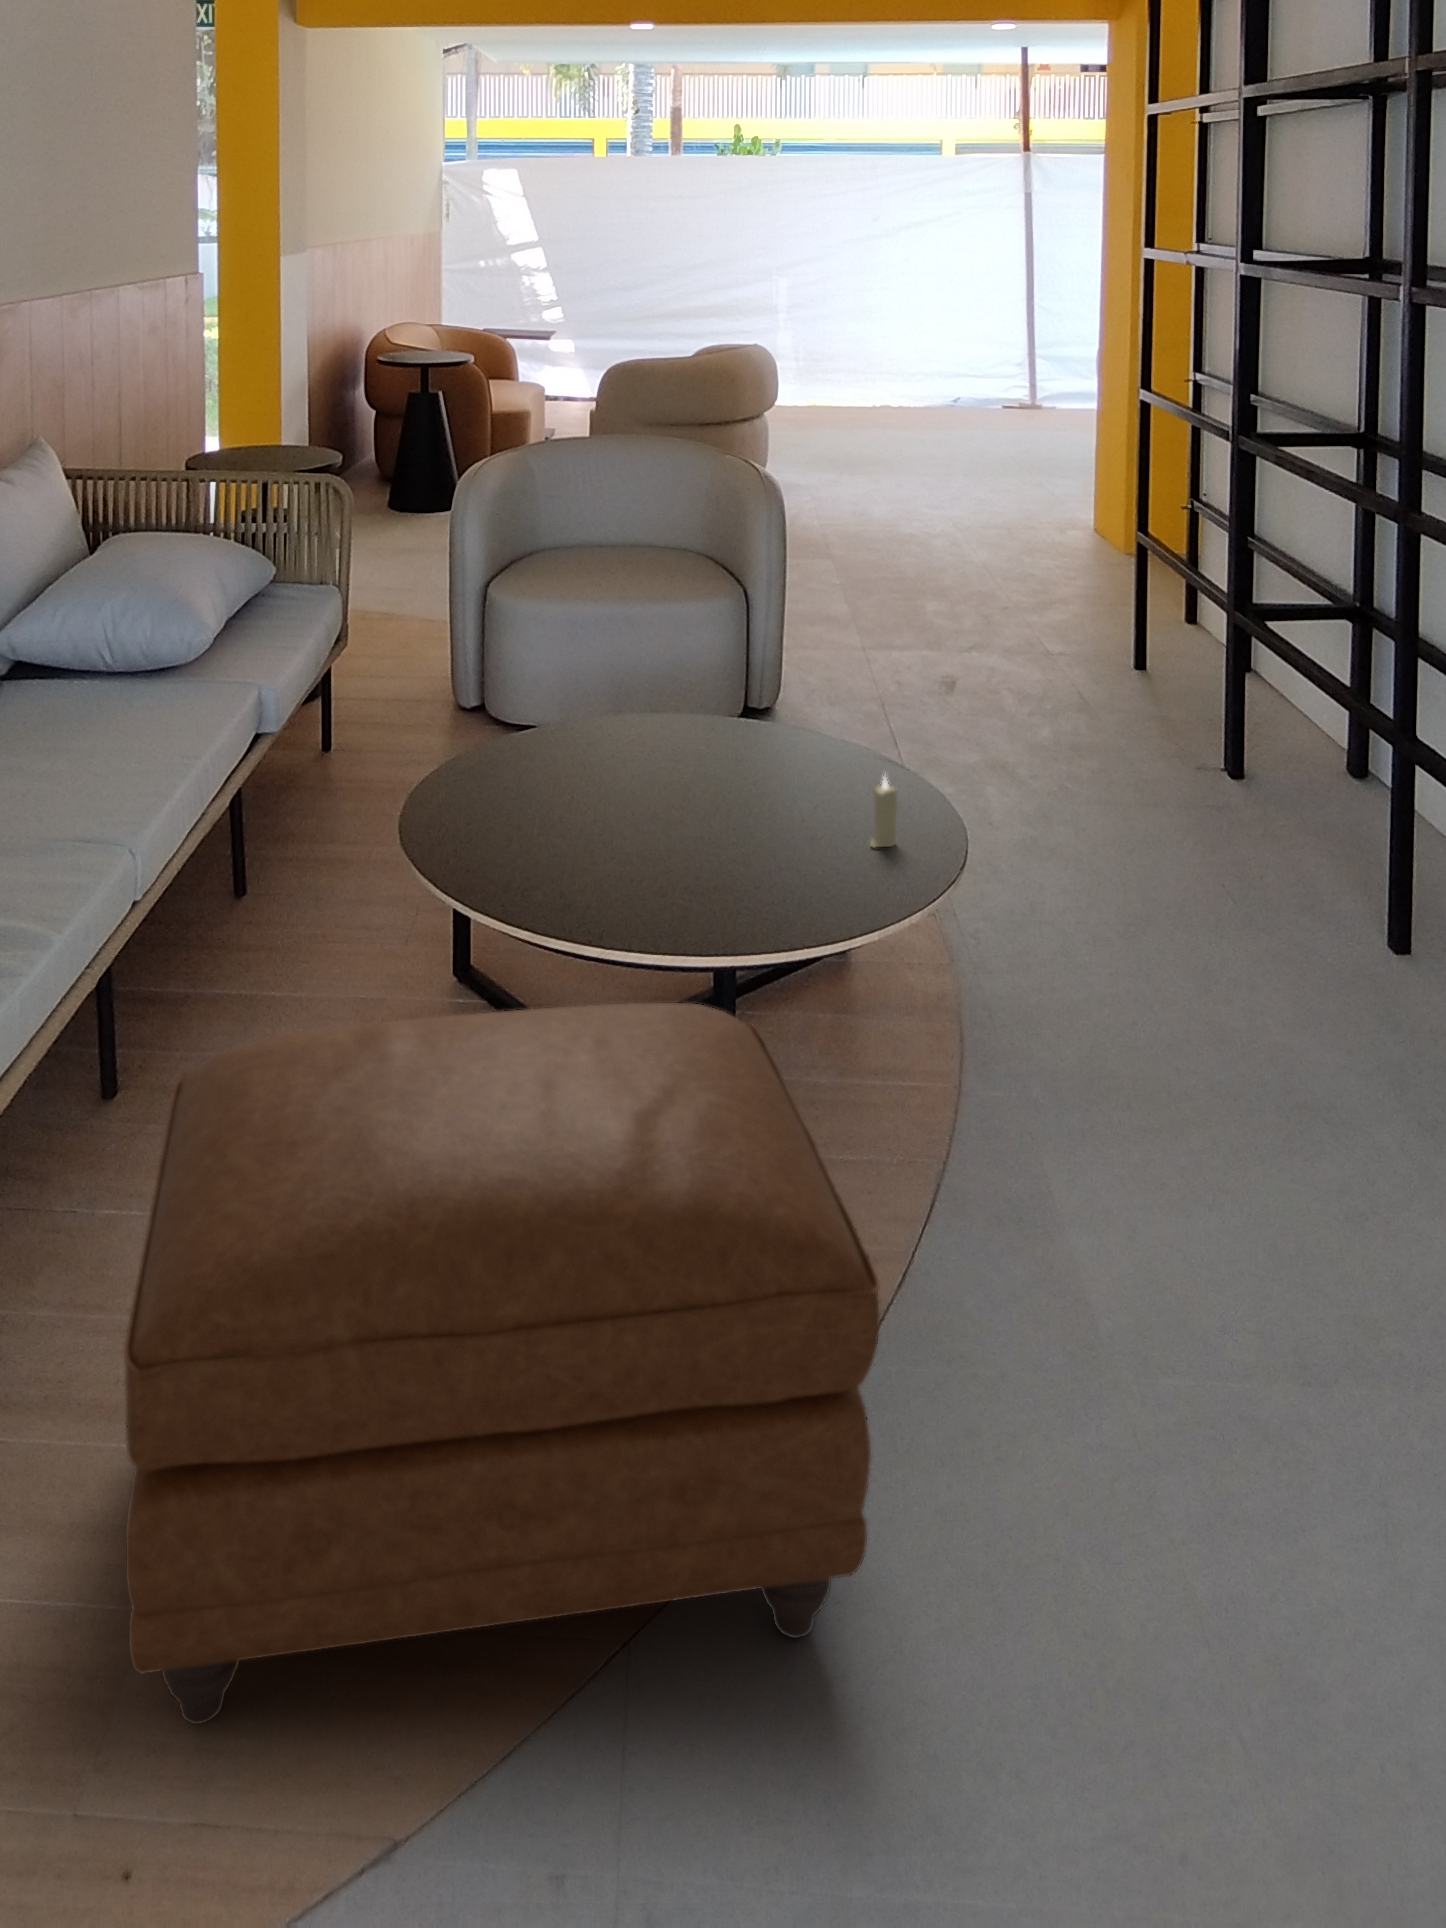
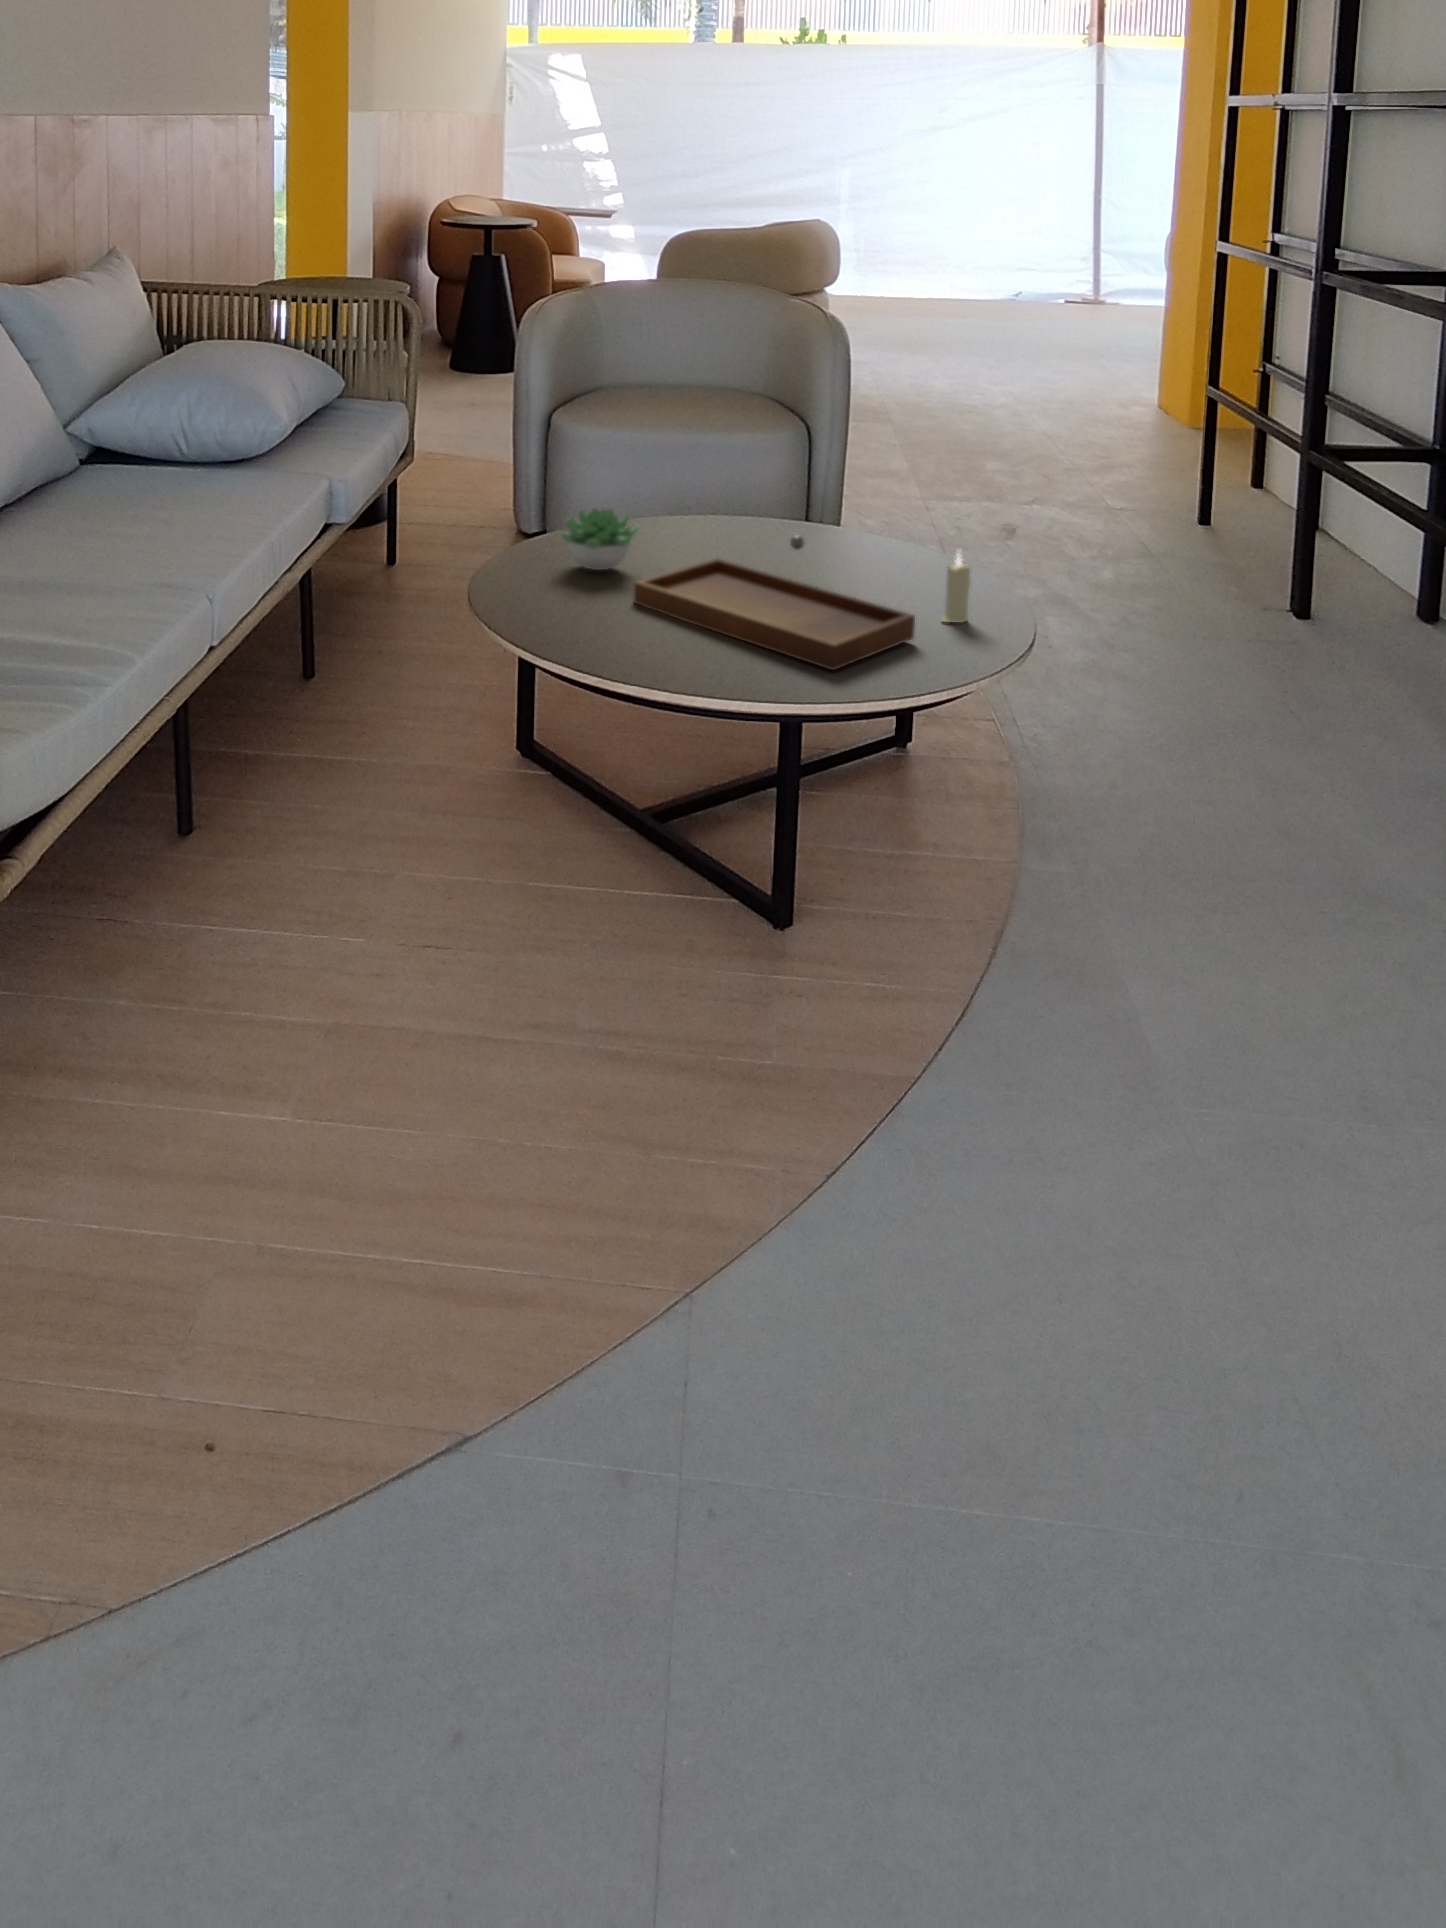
succulent plant: none [484,731,567,799] -> present [560,508,638,570]
tray: none [561,767,842,916] -> present [634,535,915,670]
ottoman: present [124,1003,880,1724] -> none [213,720,961,1341]

